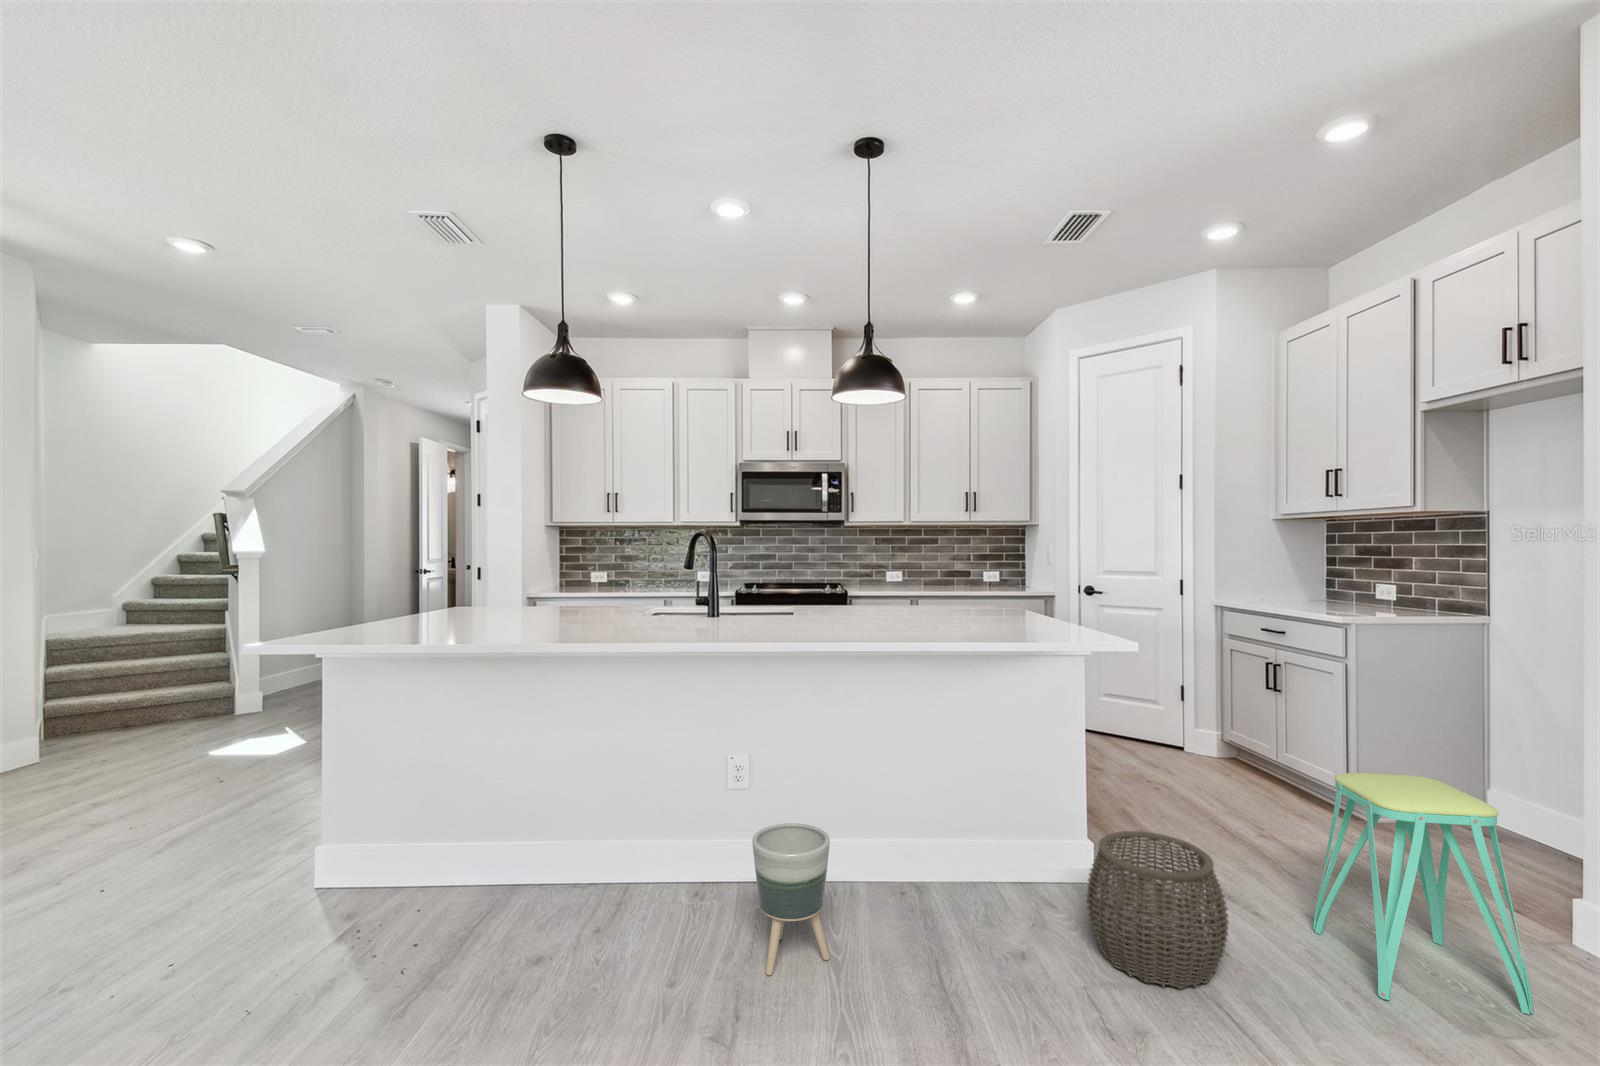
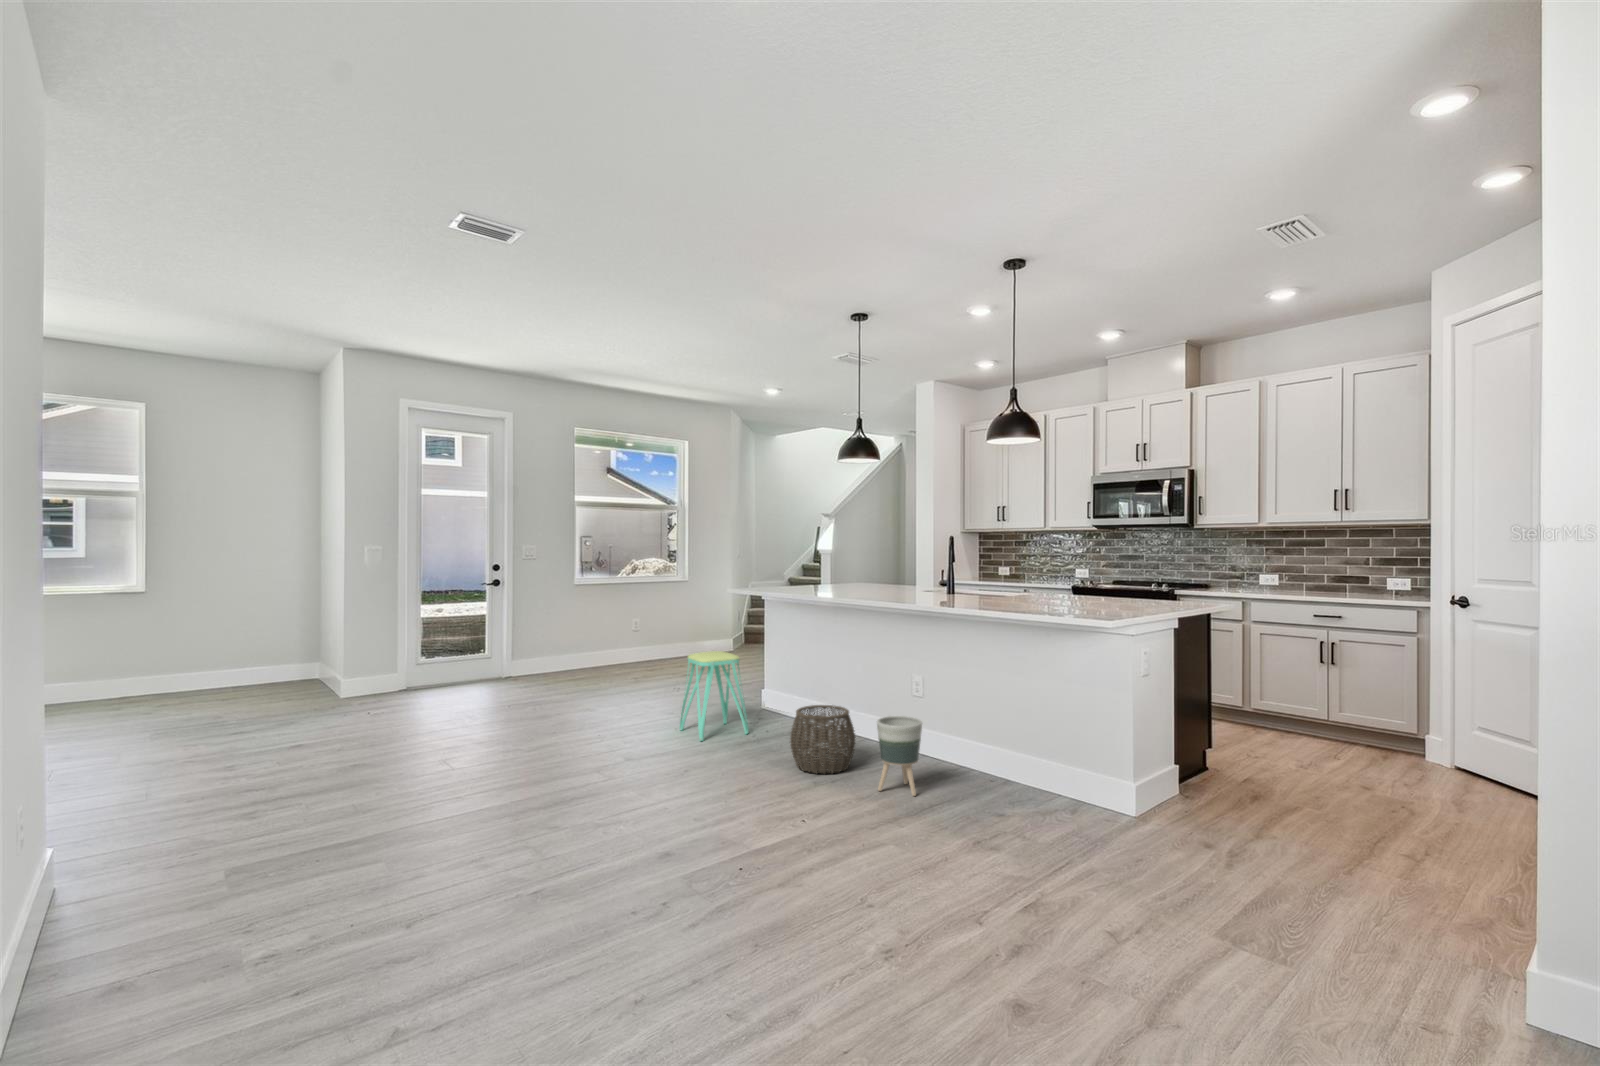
stool: present [1313,773,1534,1014] -> present [680,651,749,741]
woven basket: present [1087,831,1229,989] -> present [790,705,855,774]

